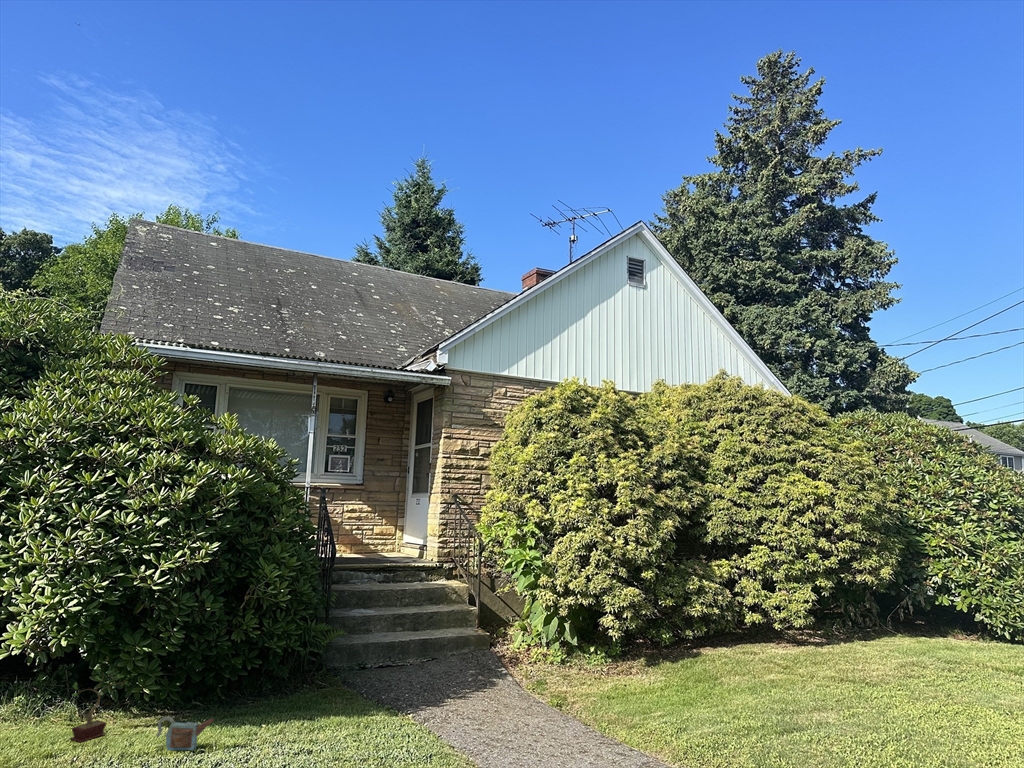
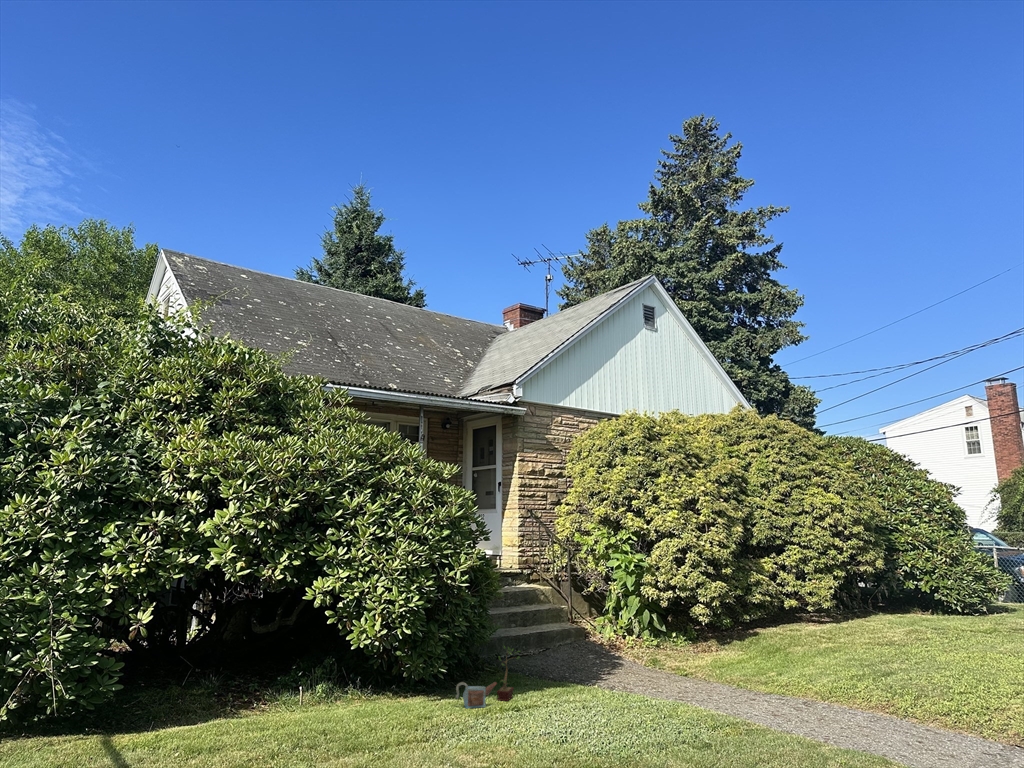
potted plant: present [71,665,136,742] -> present [497,646,518,701]

